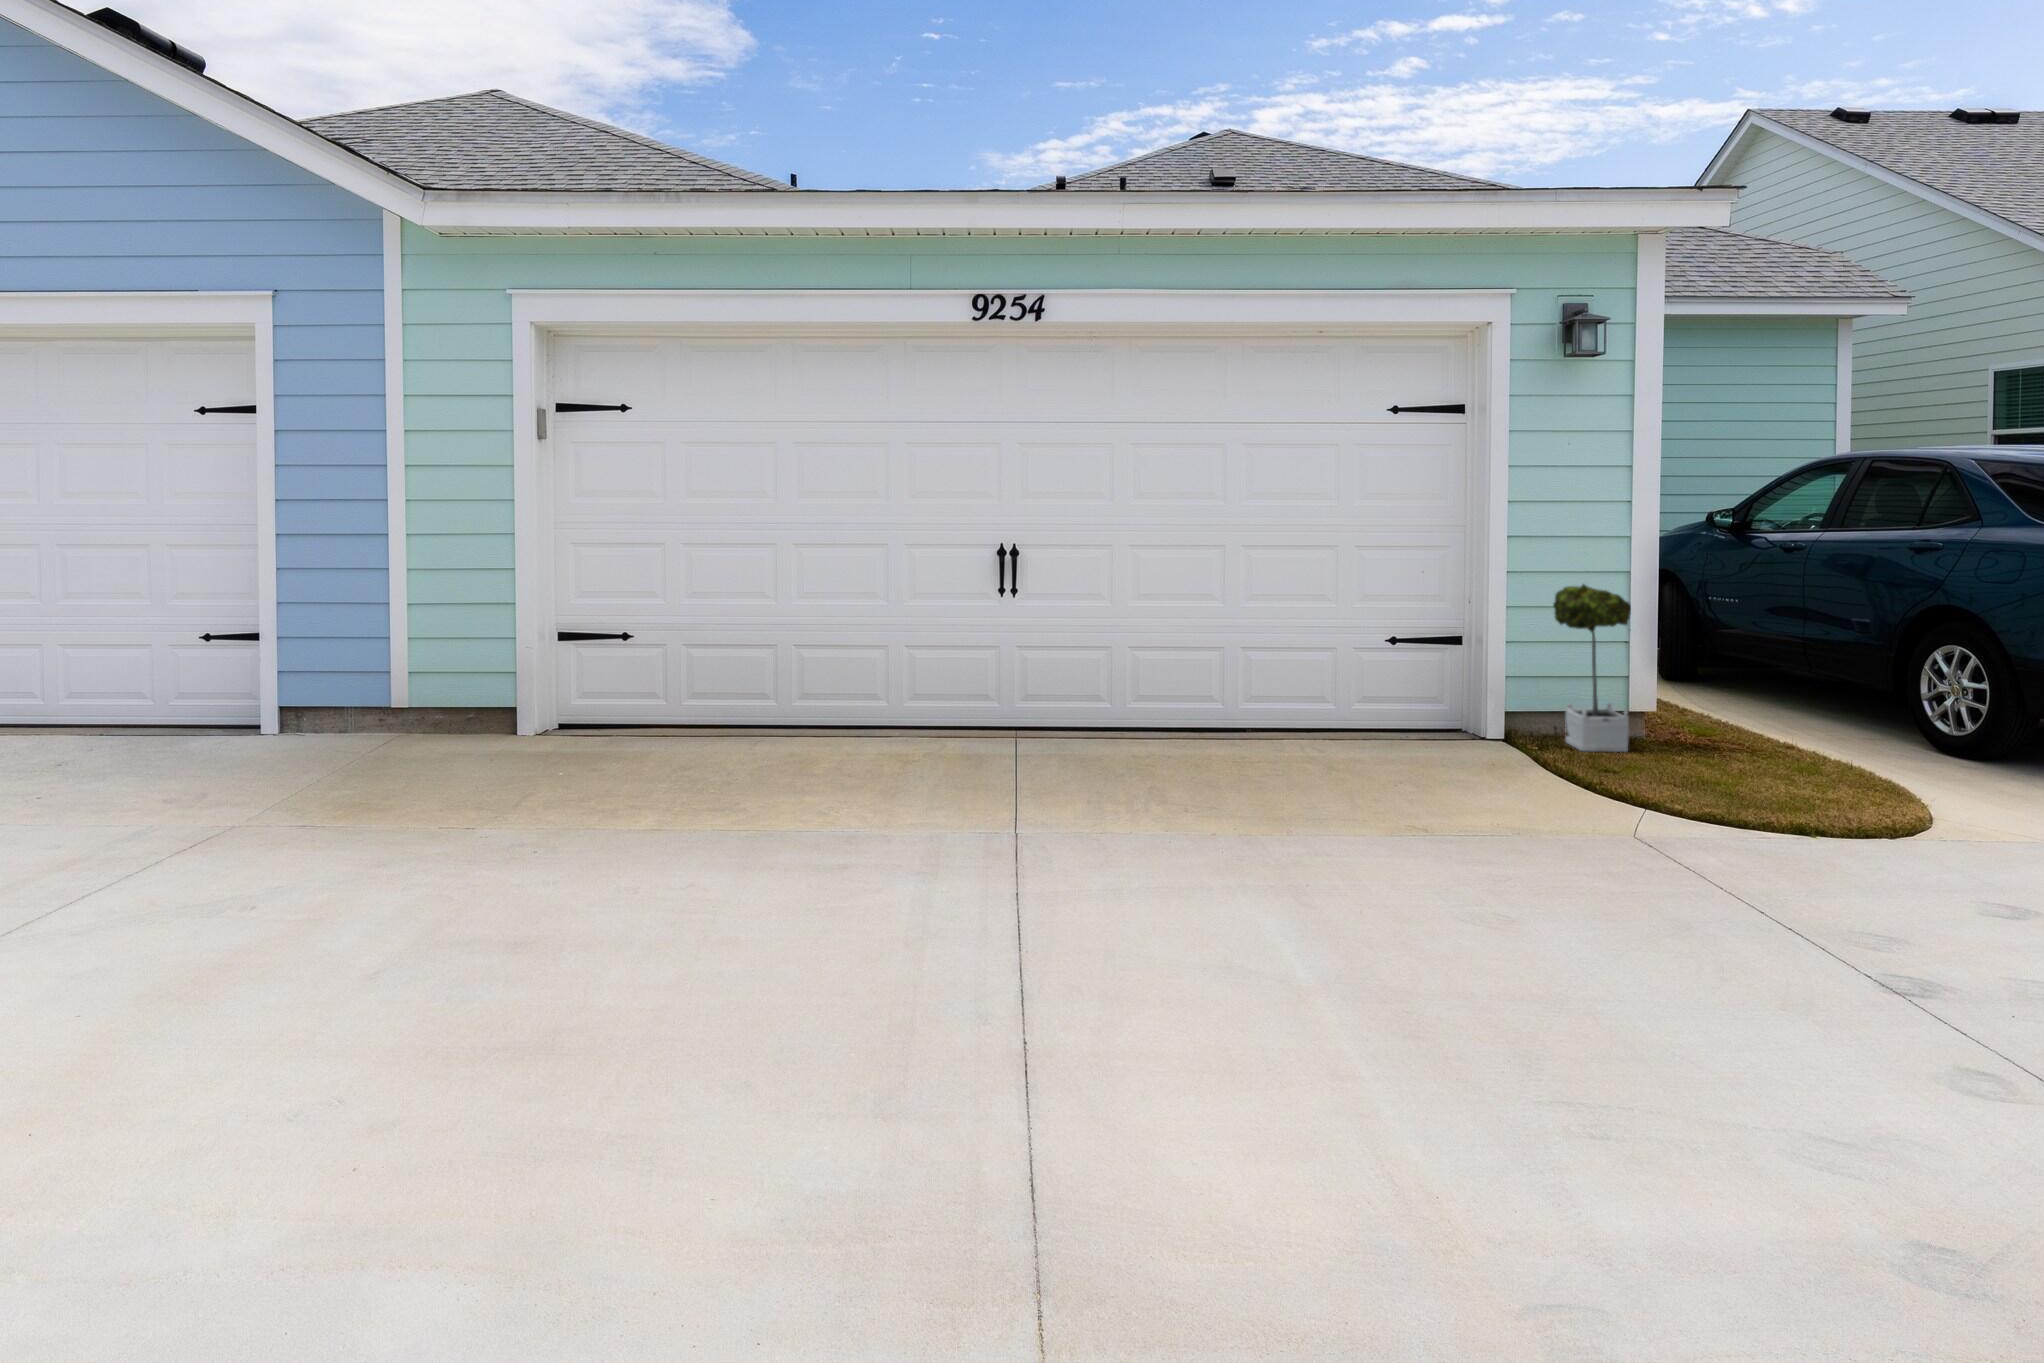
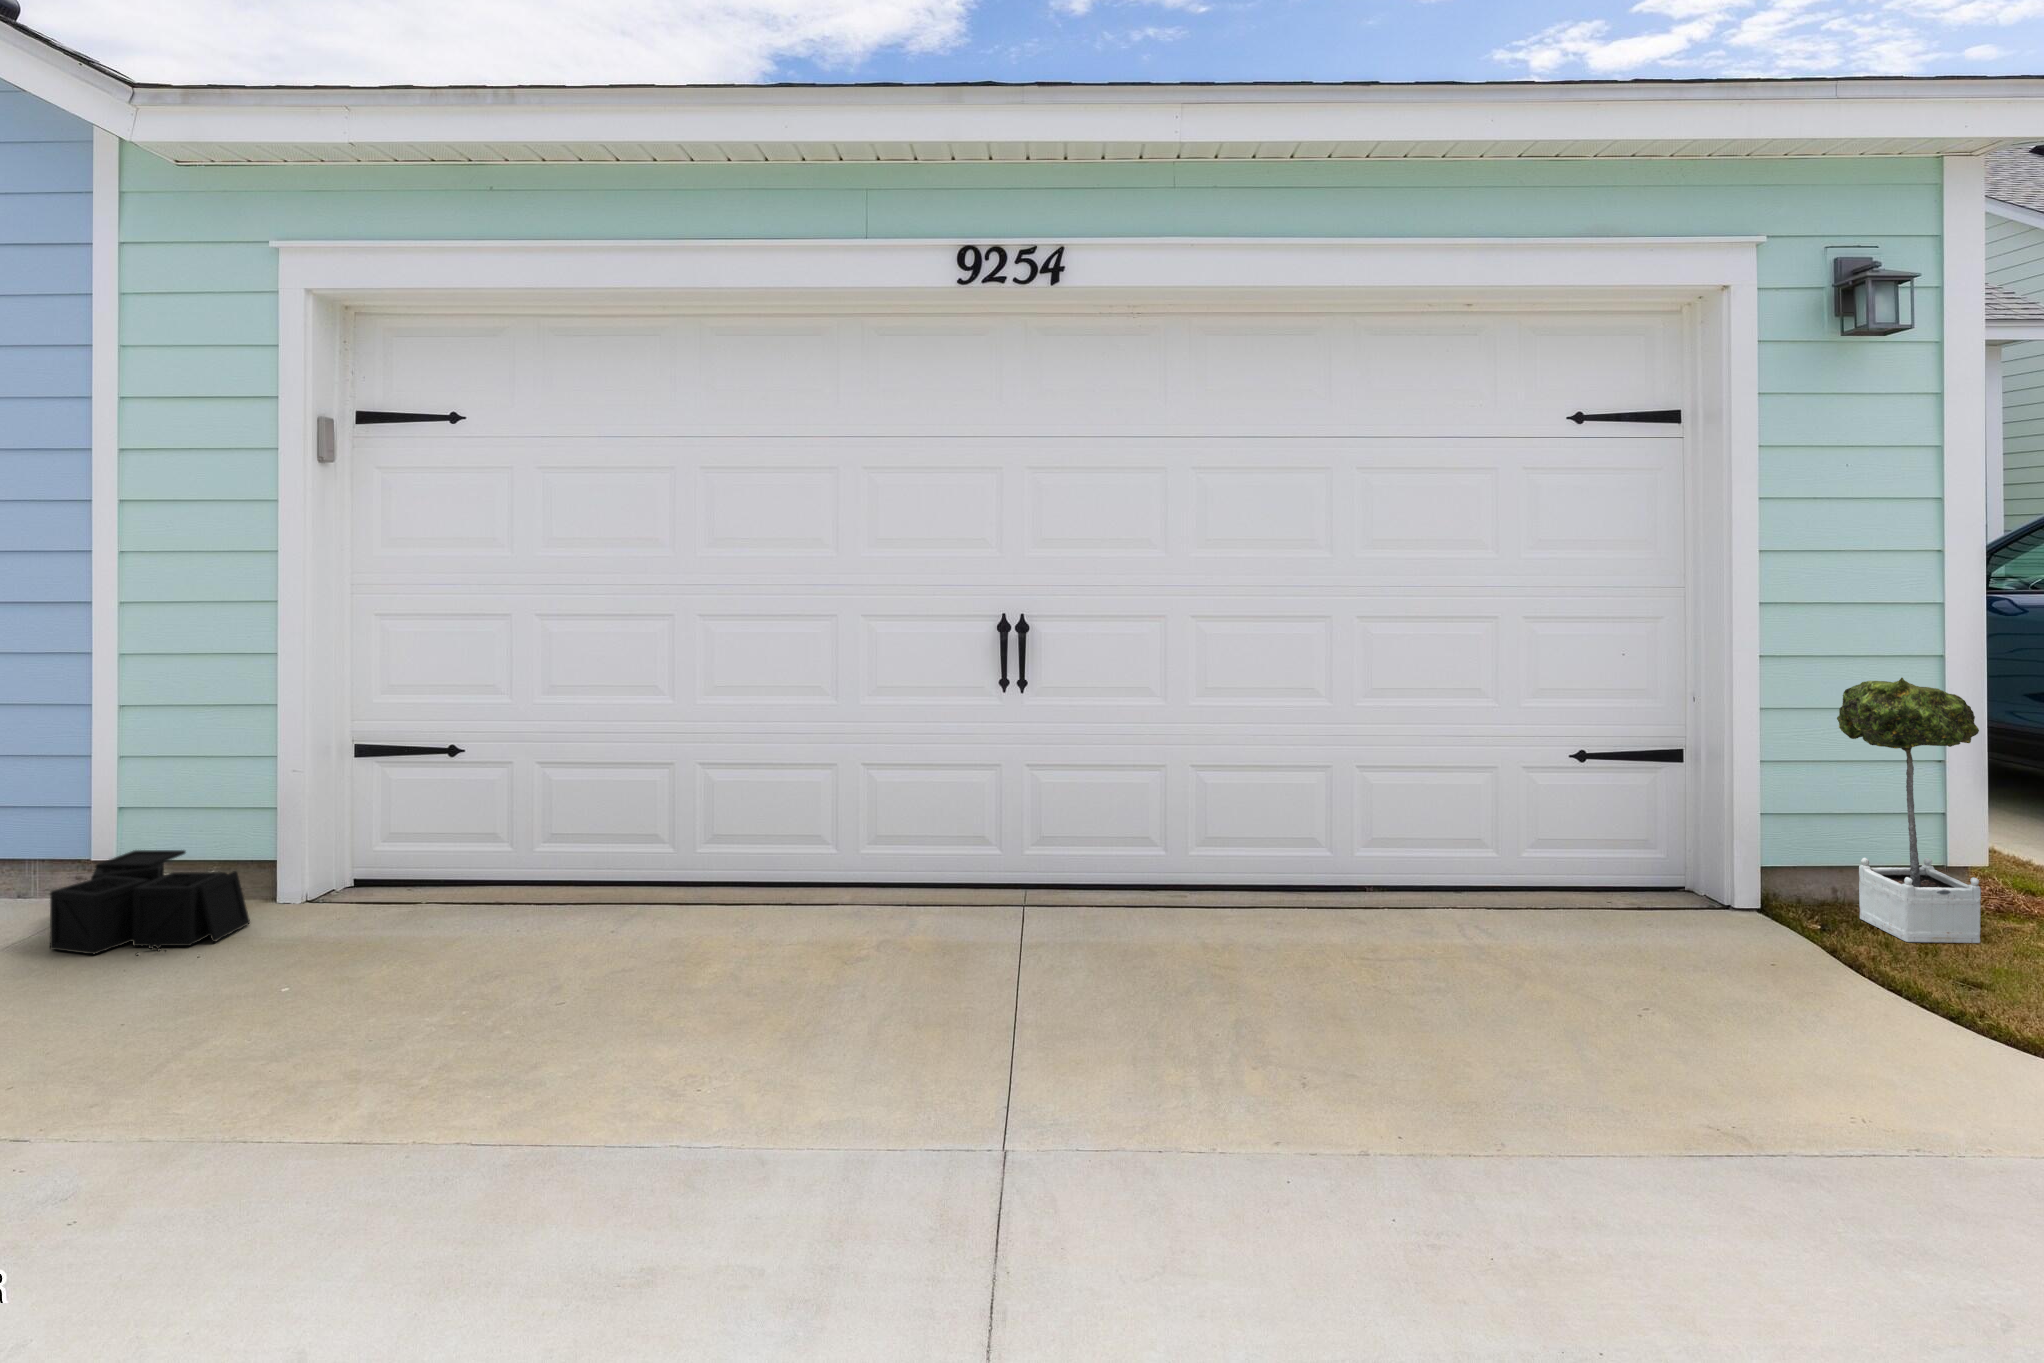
storage bin: none [402,700,513,755] -> present [50,850,250,956]

